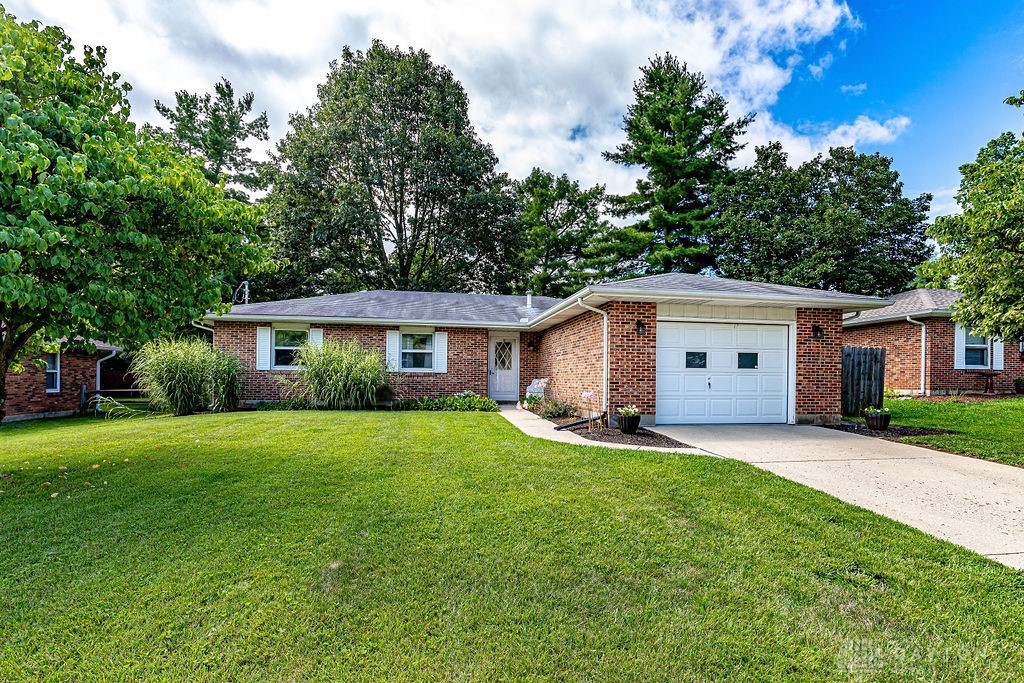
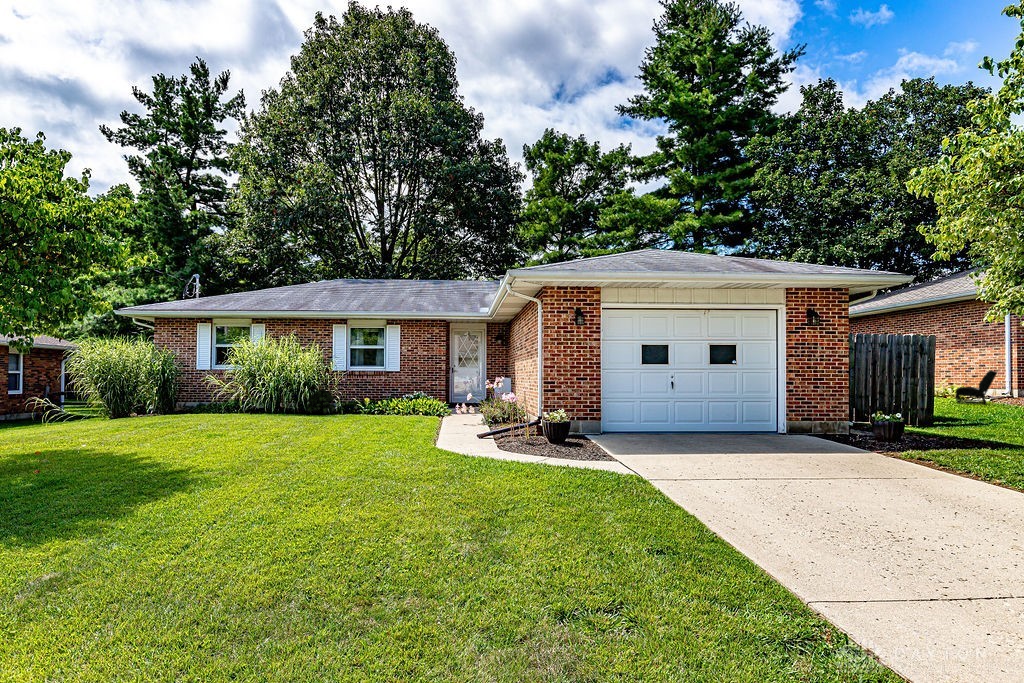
lounge chair: none [894,382,927,410] -> present [955,370,997,404]

